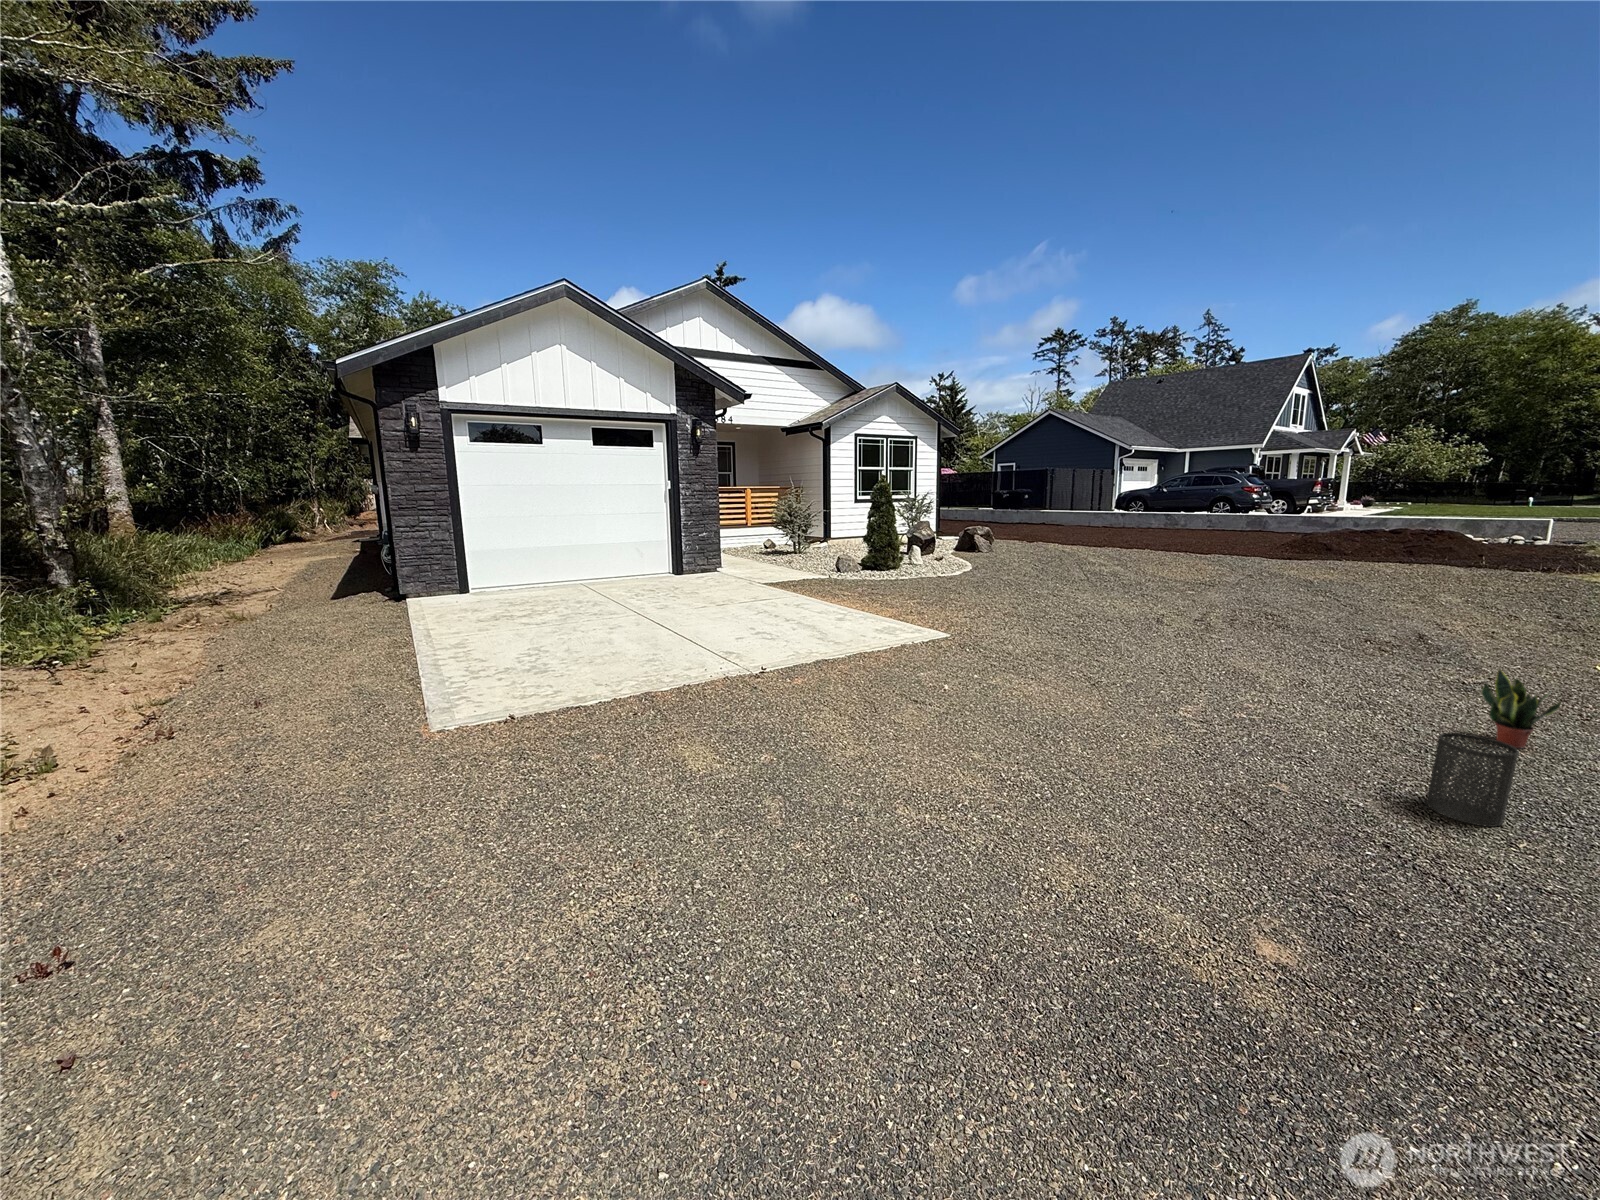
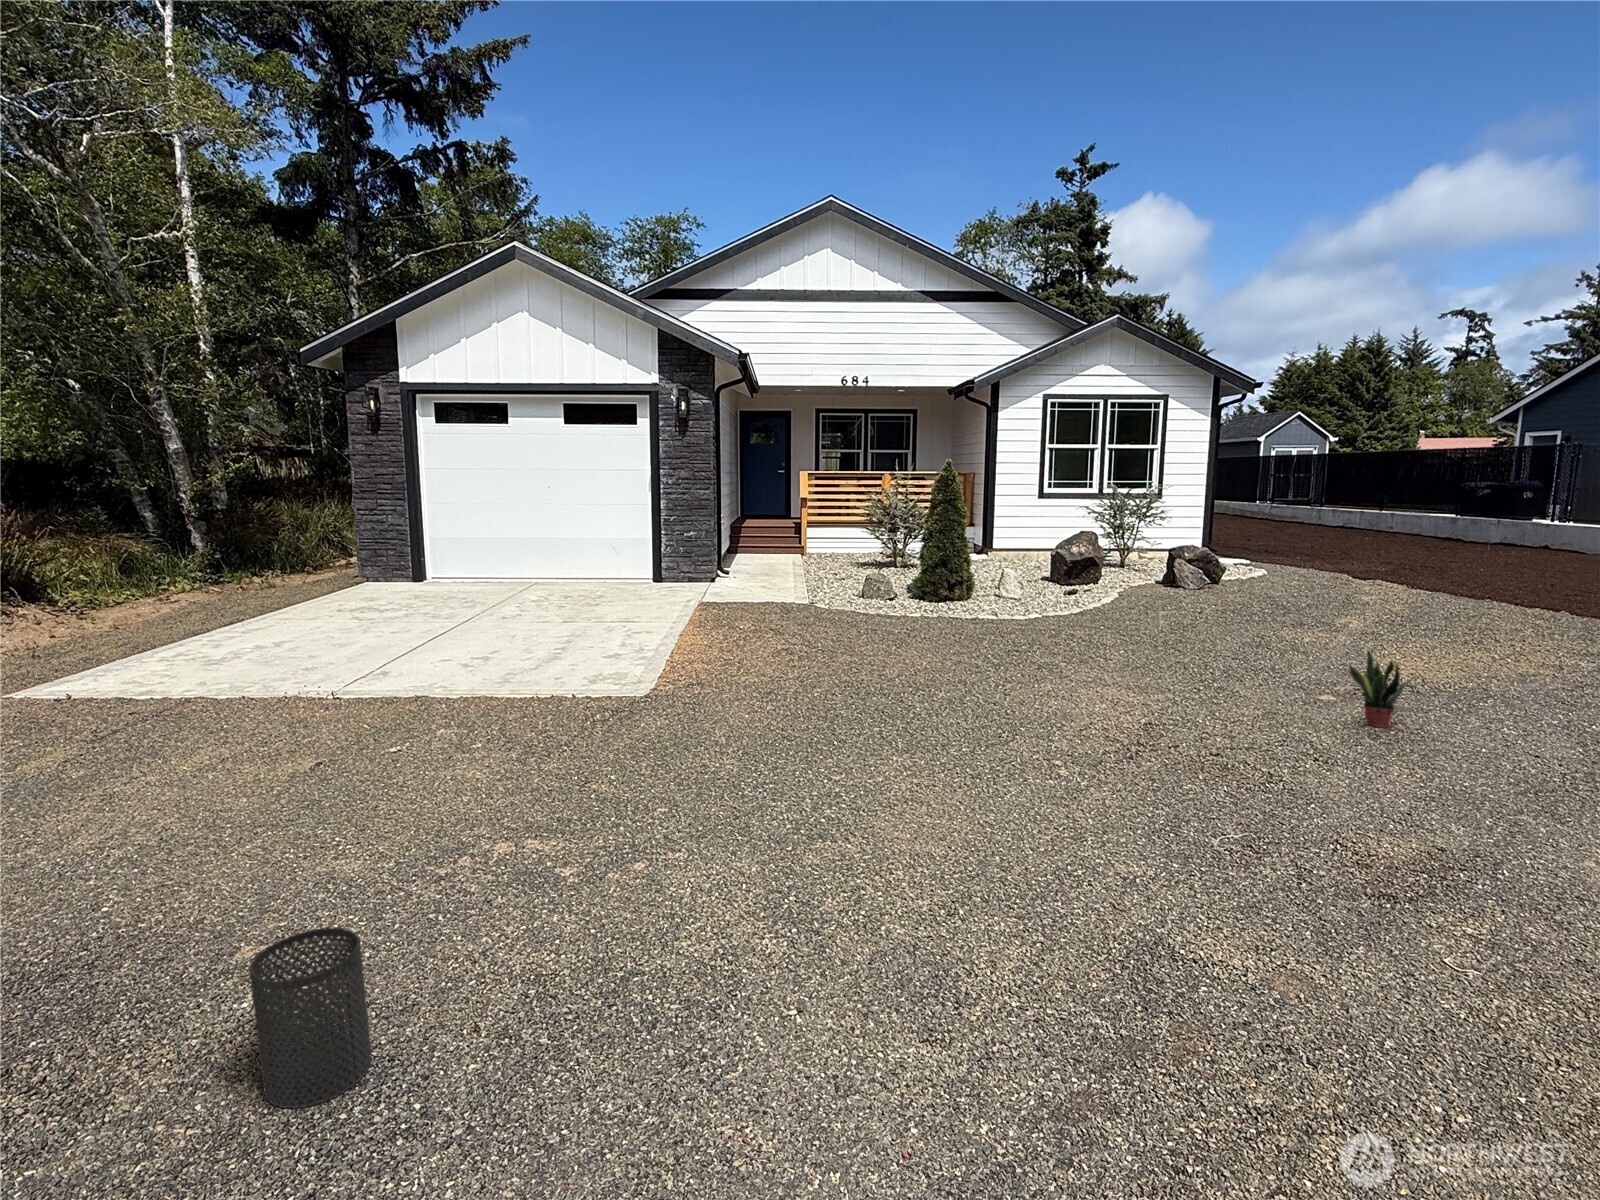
potted plant: present [1482,669,1561,749] -> present [1349,650,1413,728]

